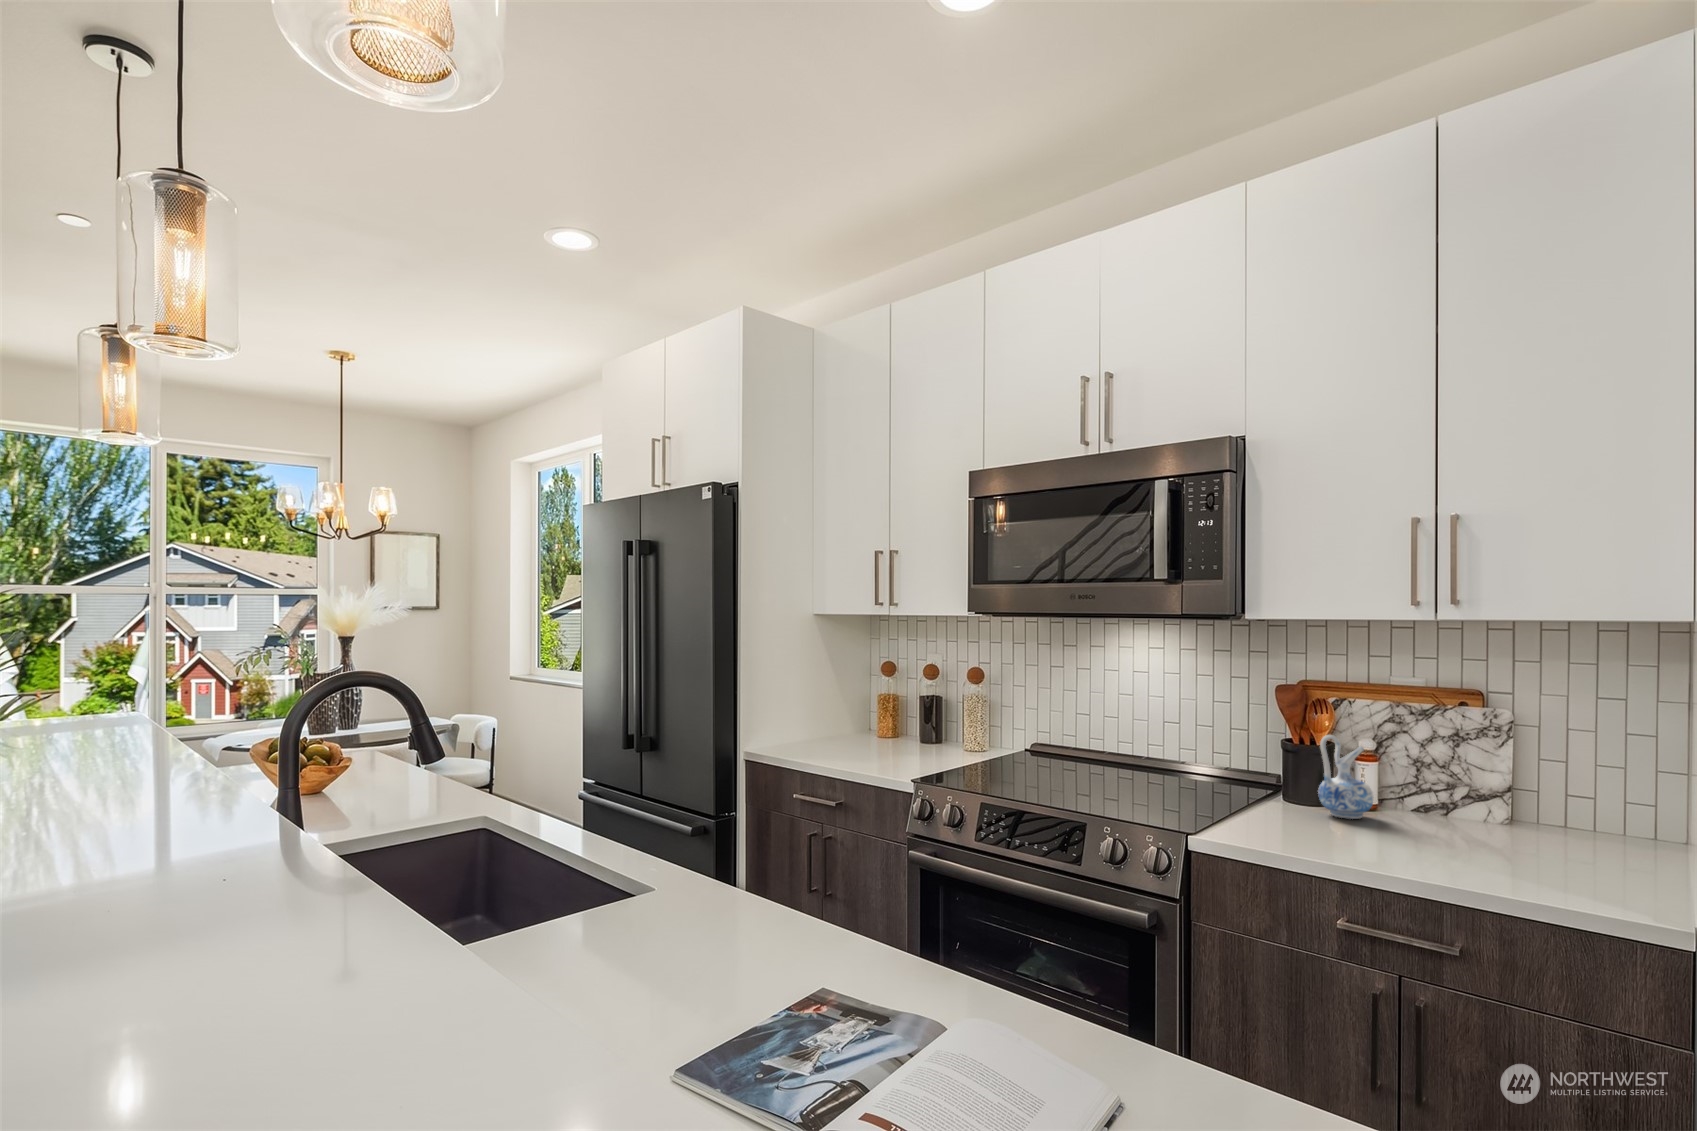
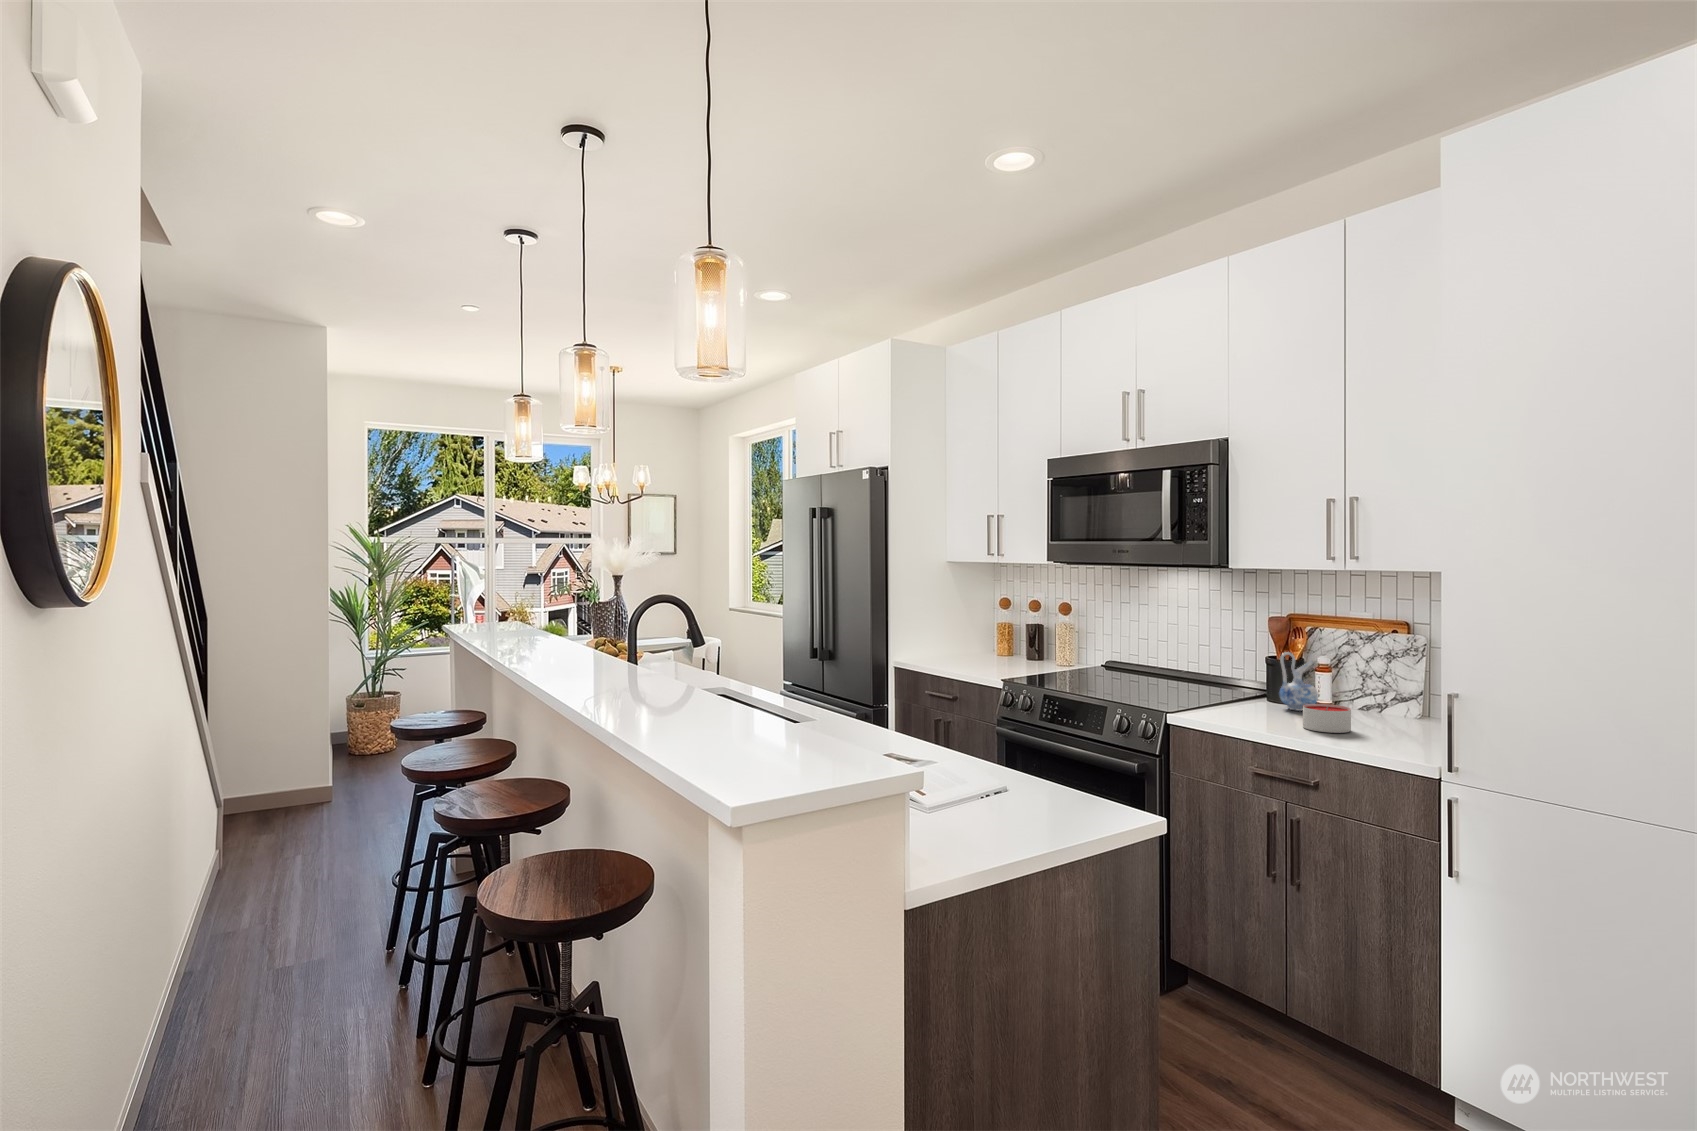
candle: none [1389,813,1464,859] -> present [1303,704,1351,733]

